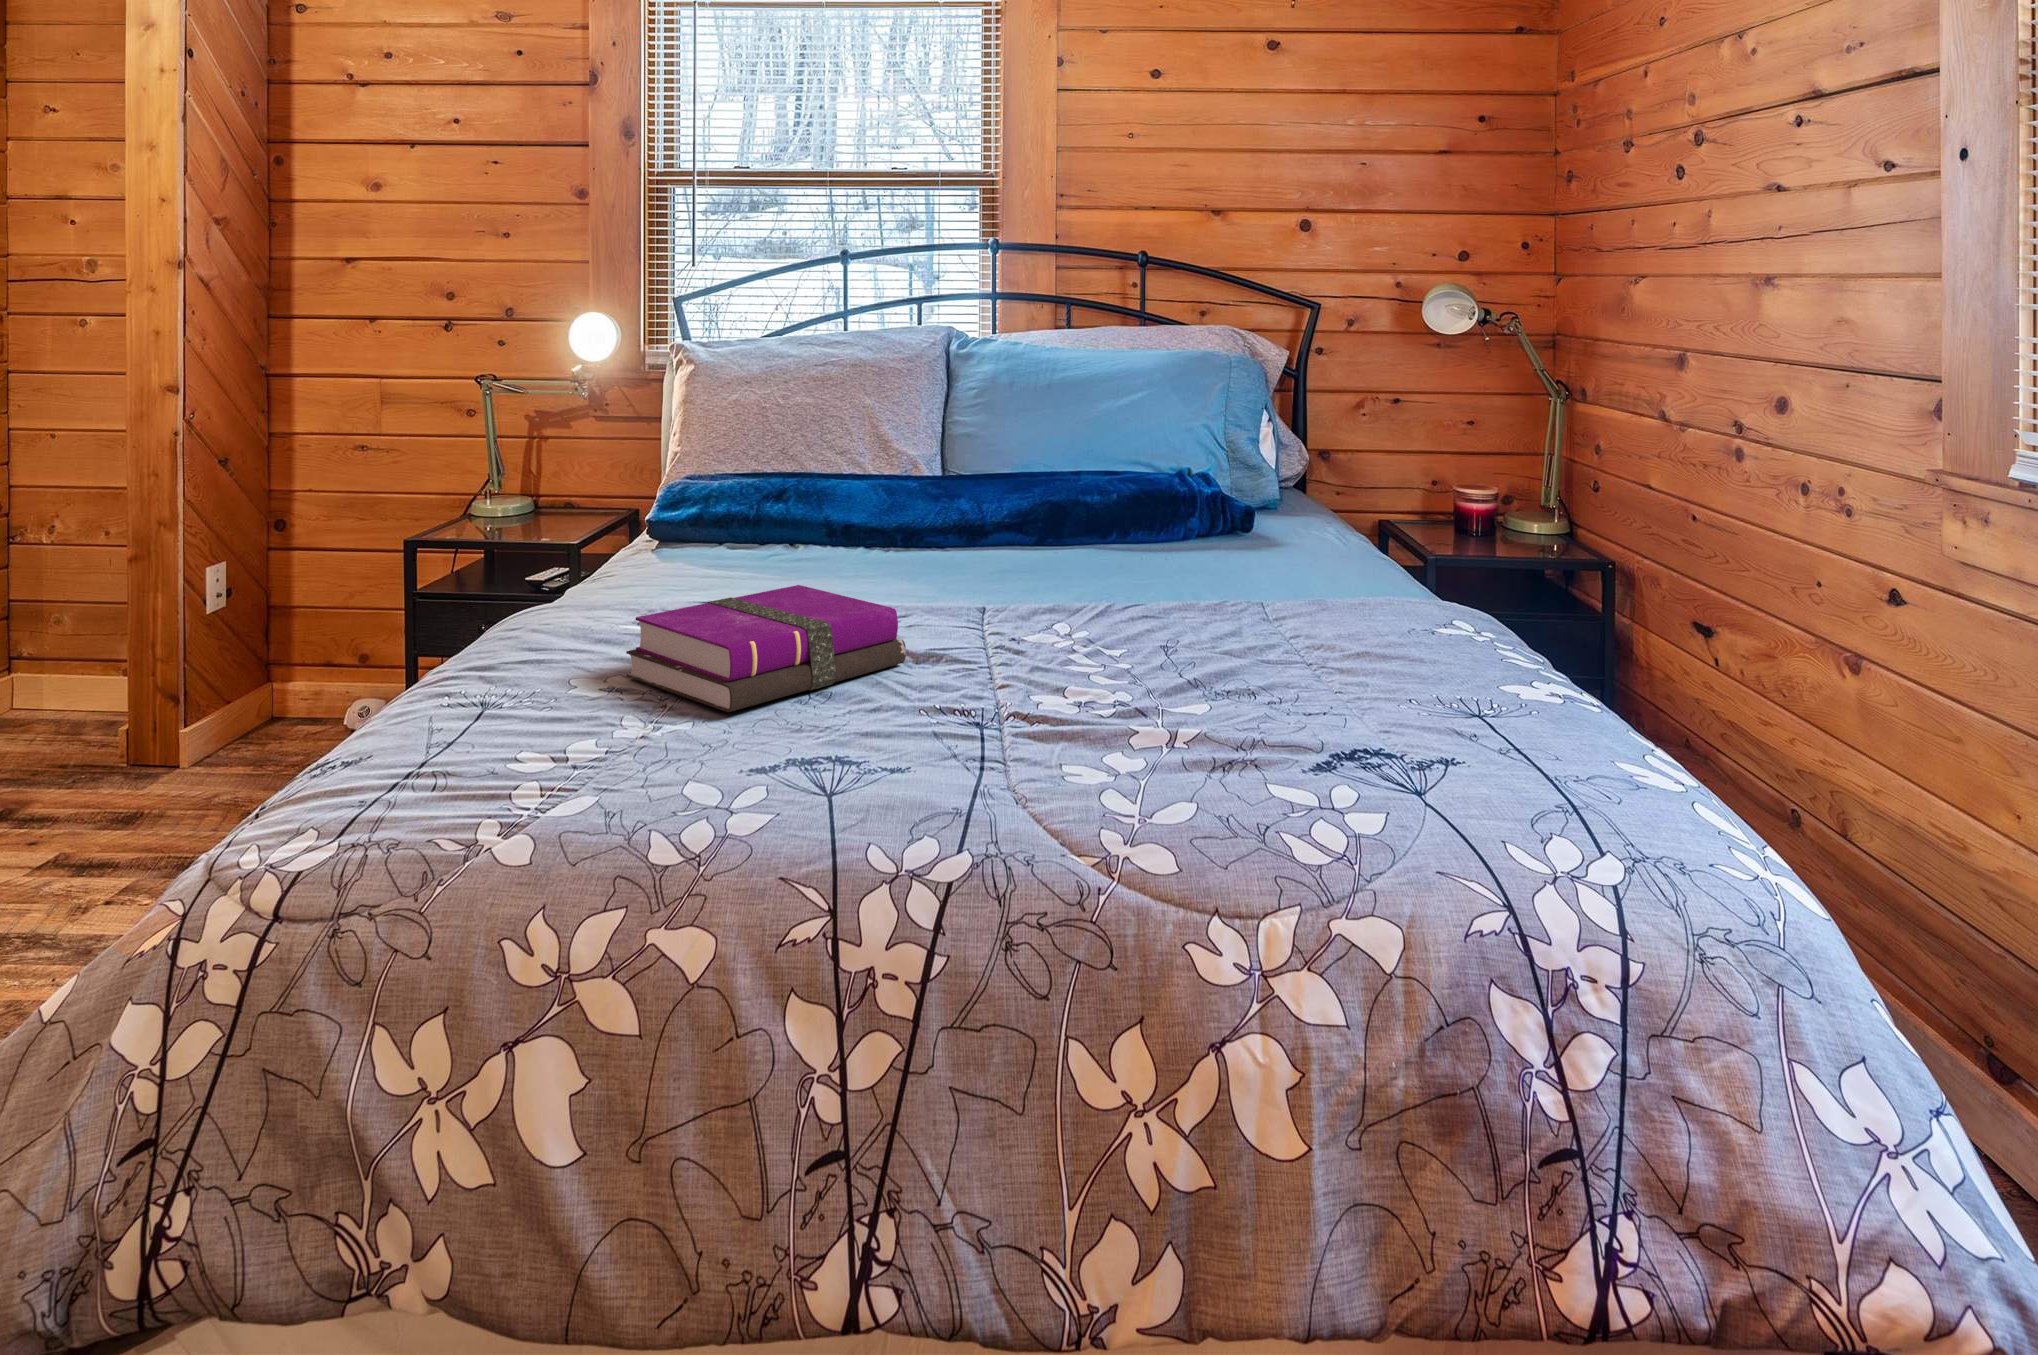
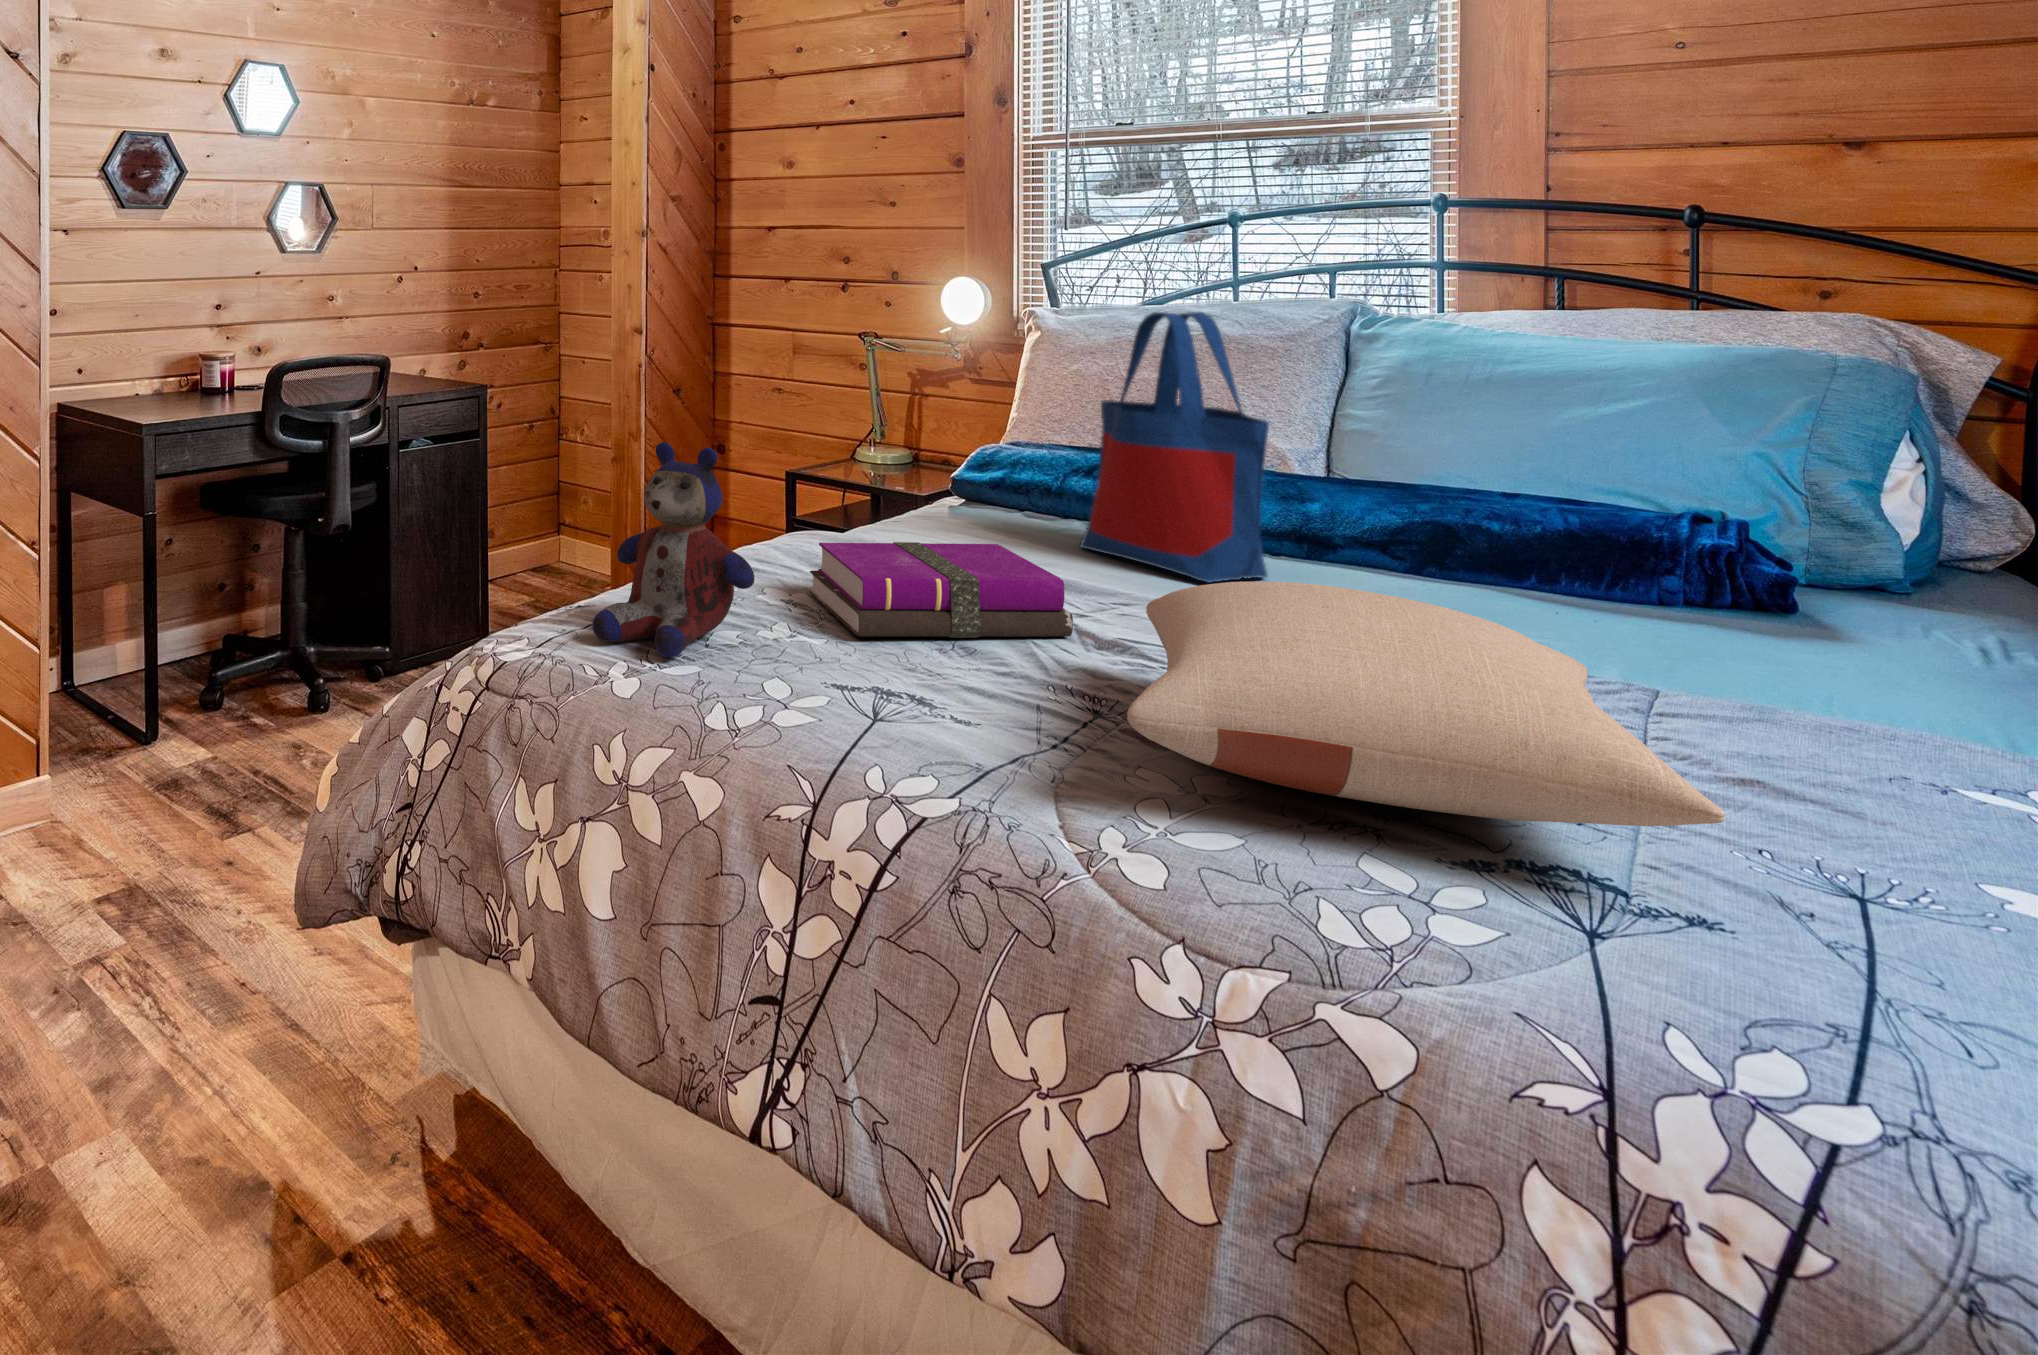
tote bag: none [820,339,985,589] -> present [1080,312,1269,583]
stuffed bear: none [431,526,632,796] -> present [592,442,754,658]
pillow: none [996,571,1473,750] -> present [1127,582,1725,826]

